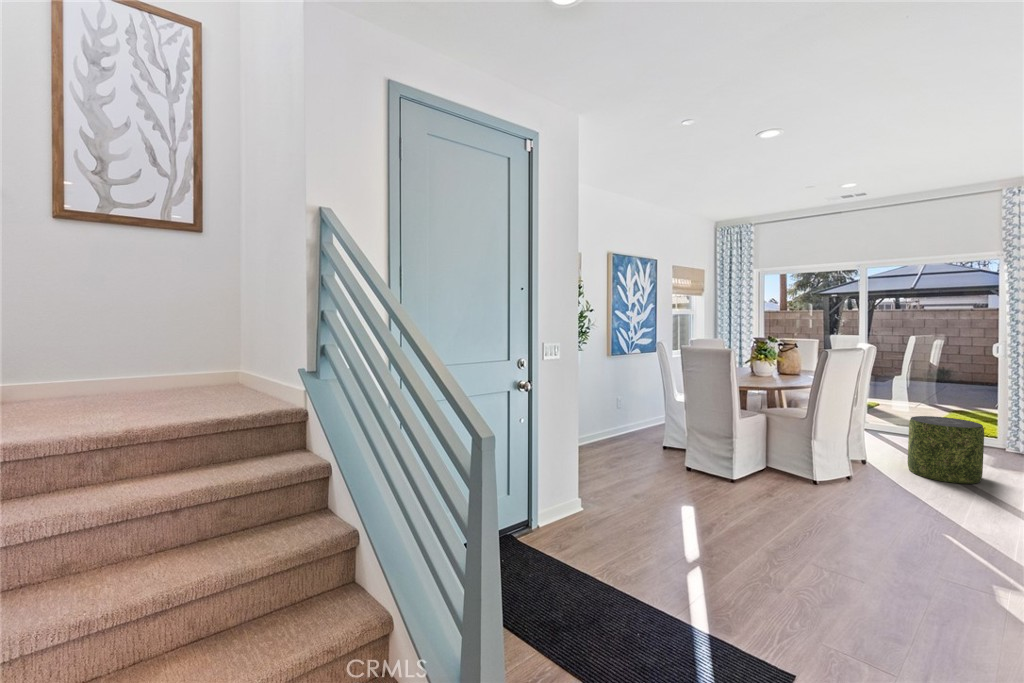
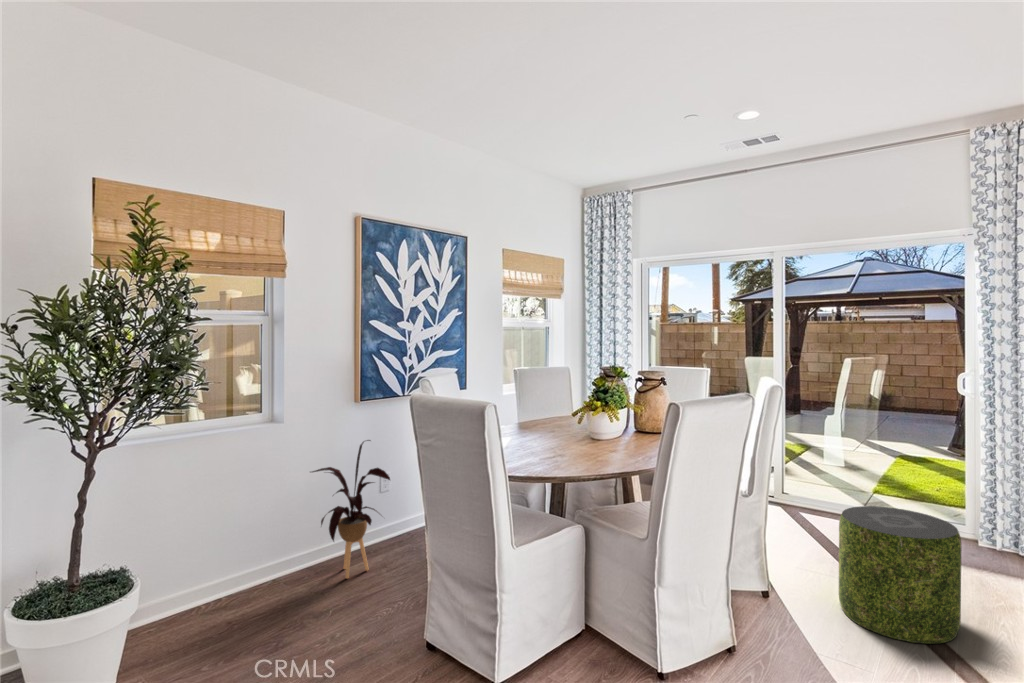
house plant: none [595,376,643,449] -> present [312,440,390,578]

